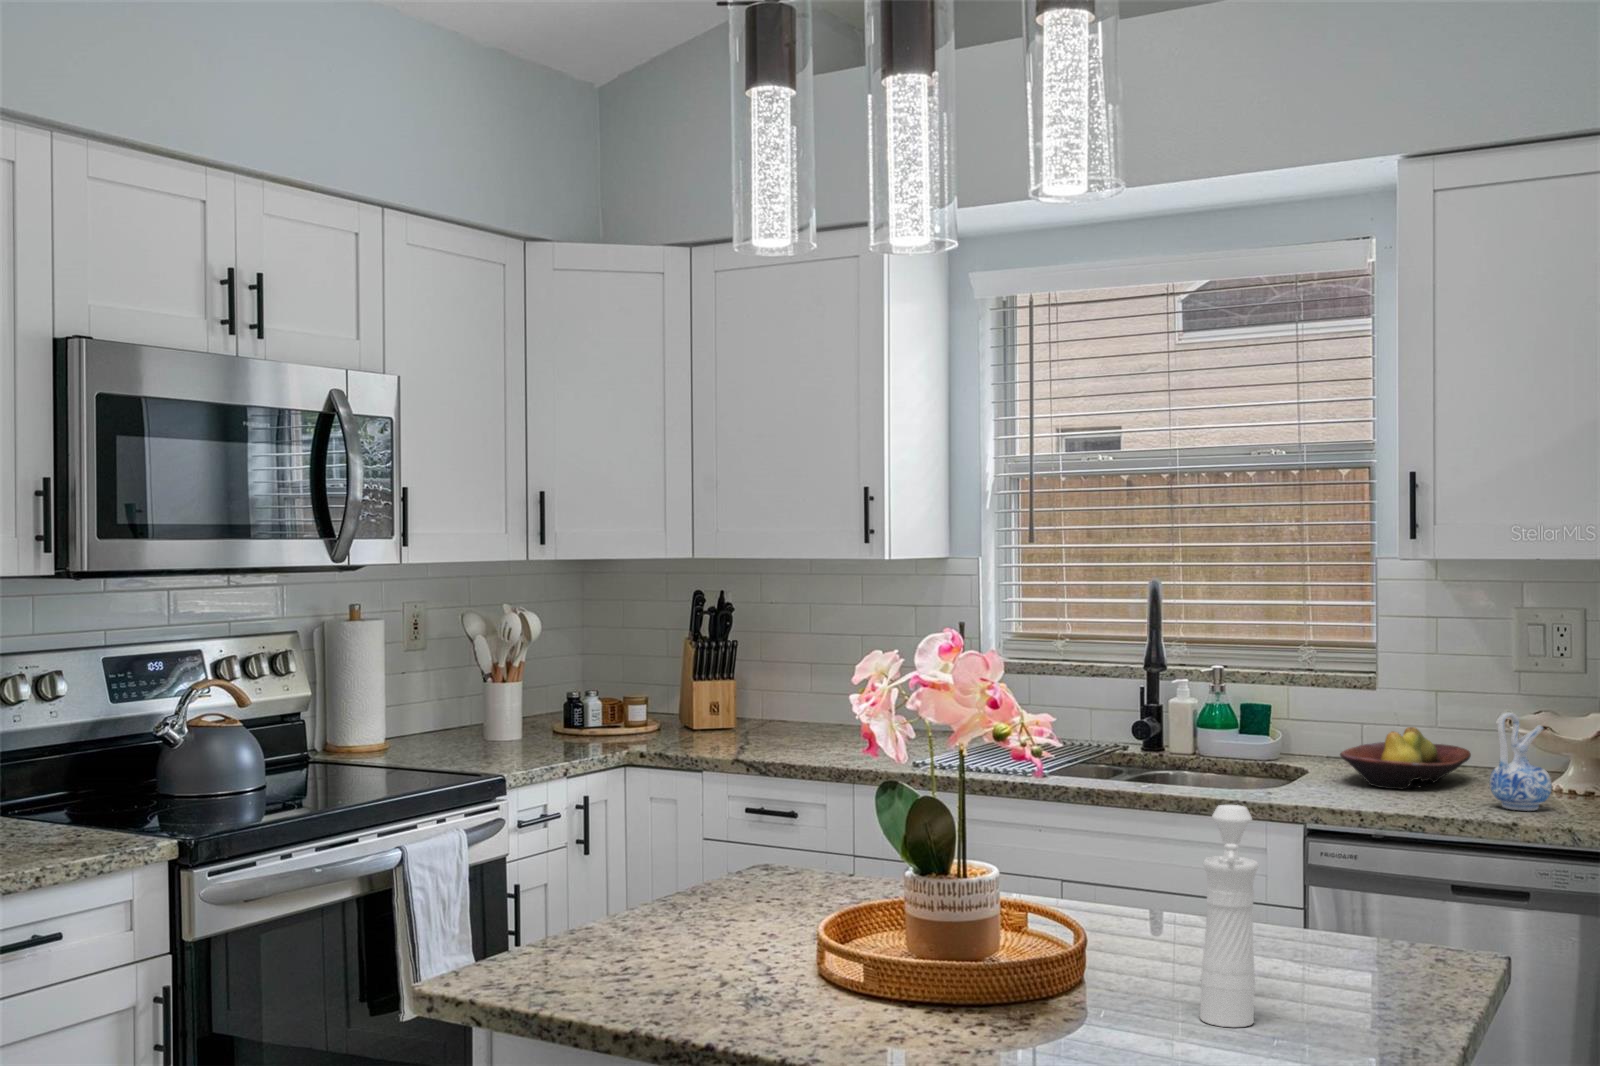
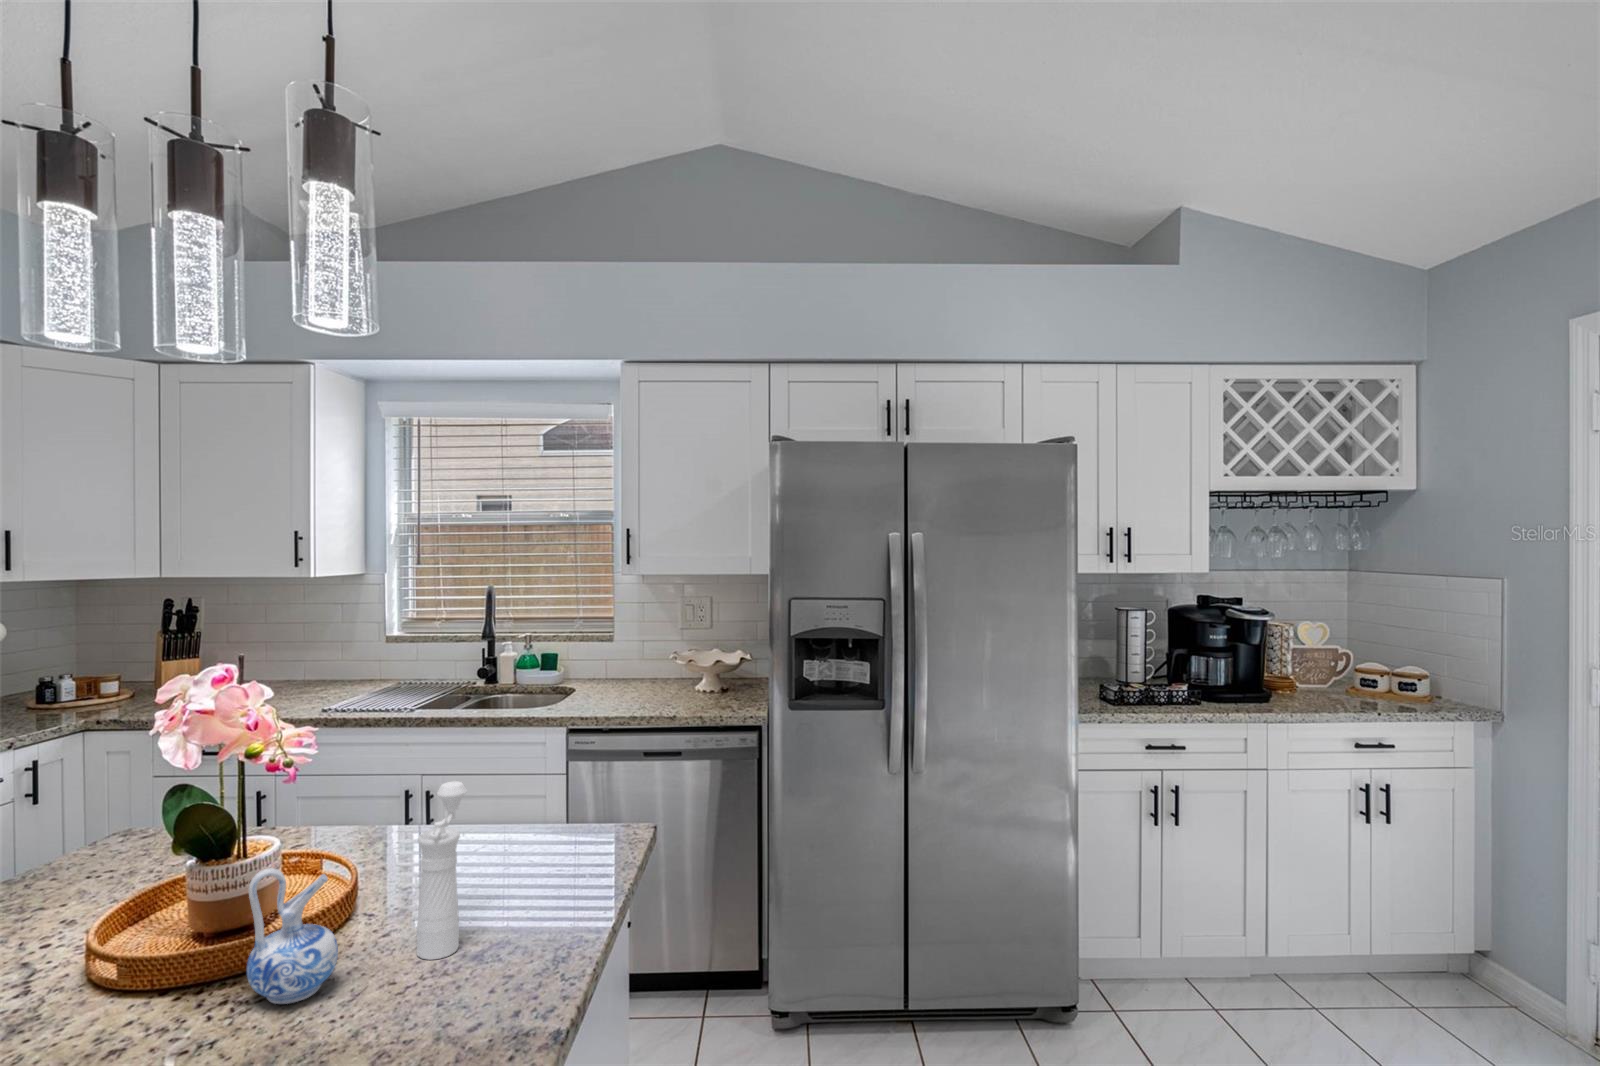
ceramic pitcher: present [1490,712,1552,811] -> present [247,868,338,1004]
fruit bowl: present [1340,727,1471,789] -> none [590,662,660,699]

